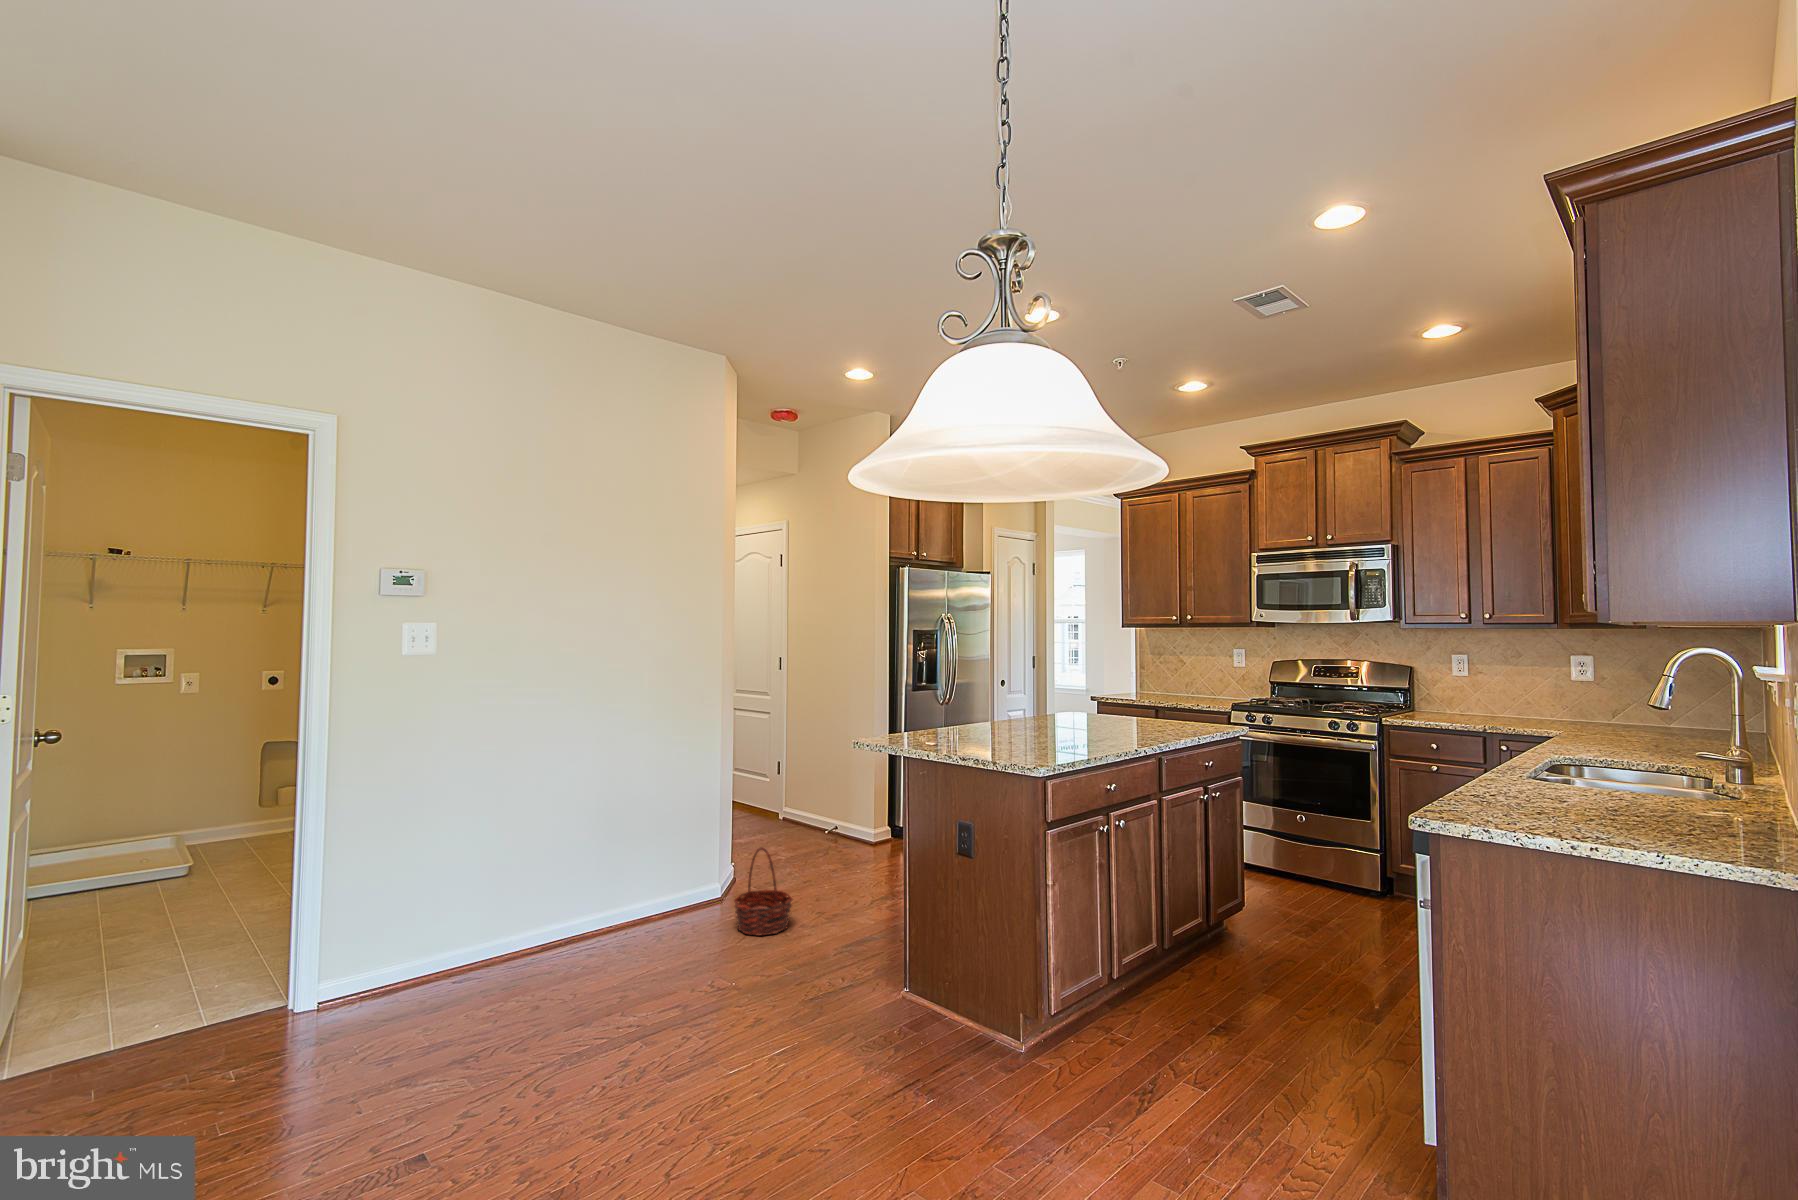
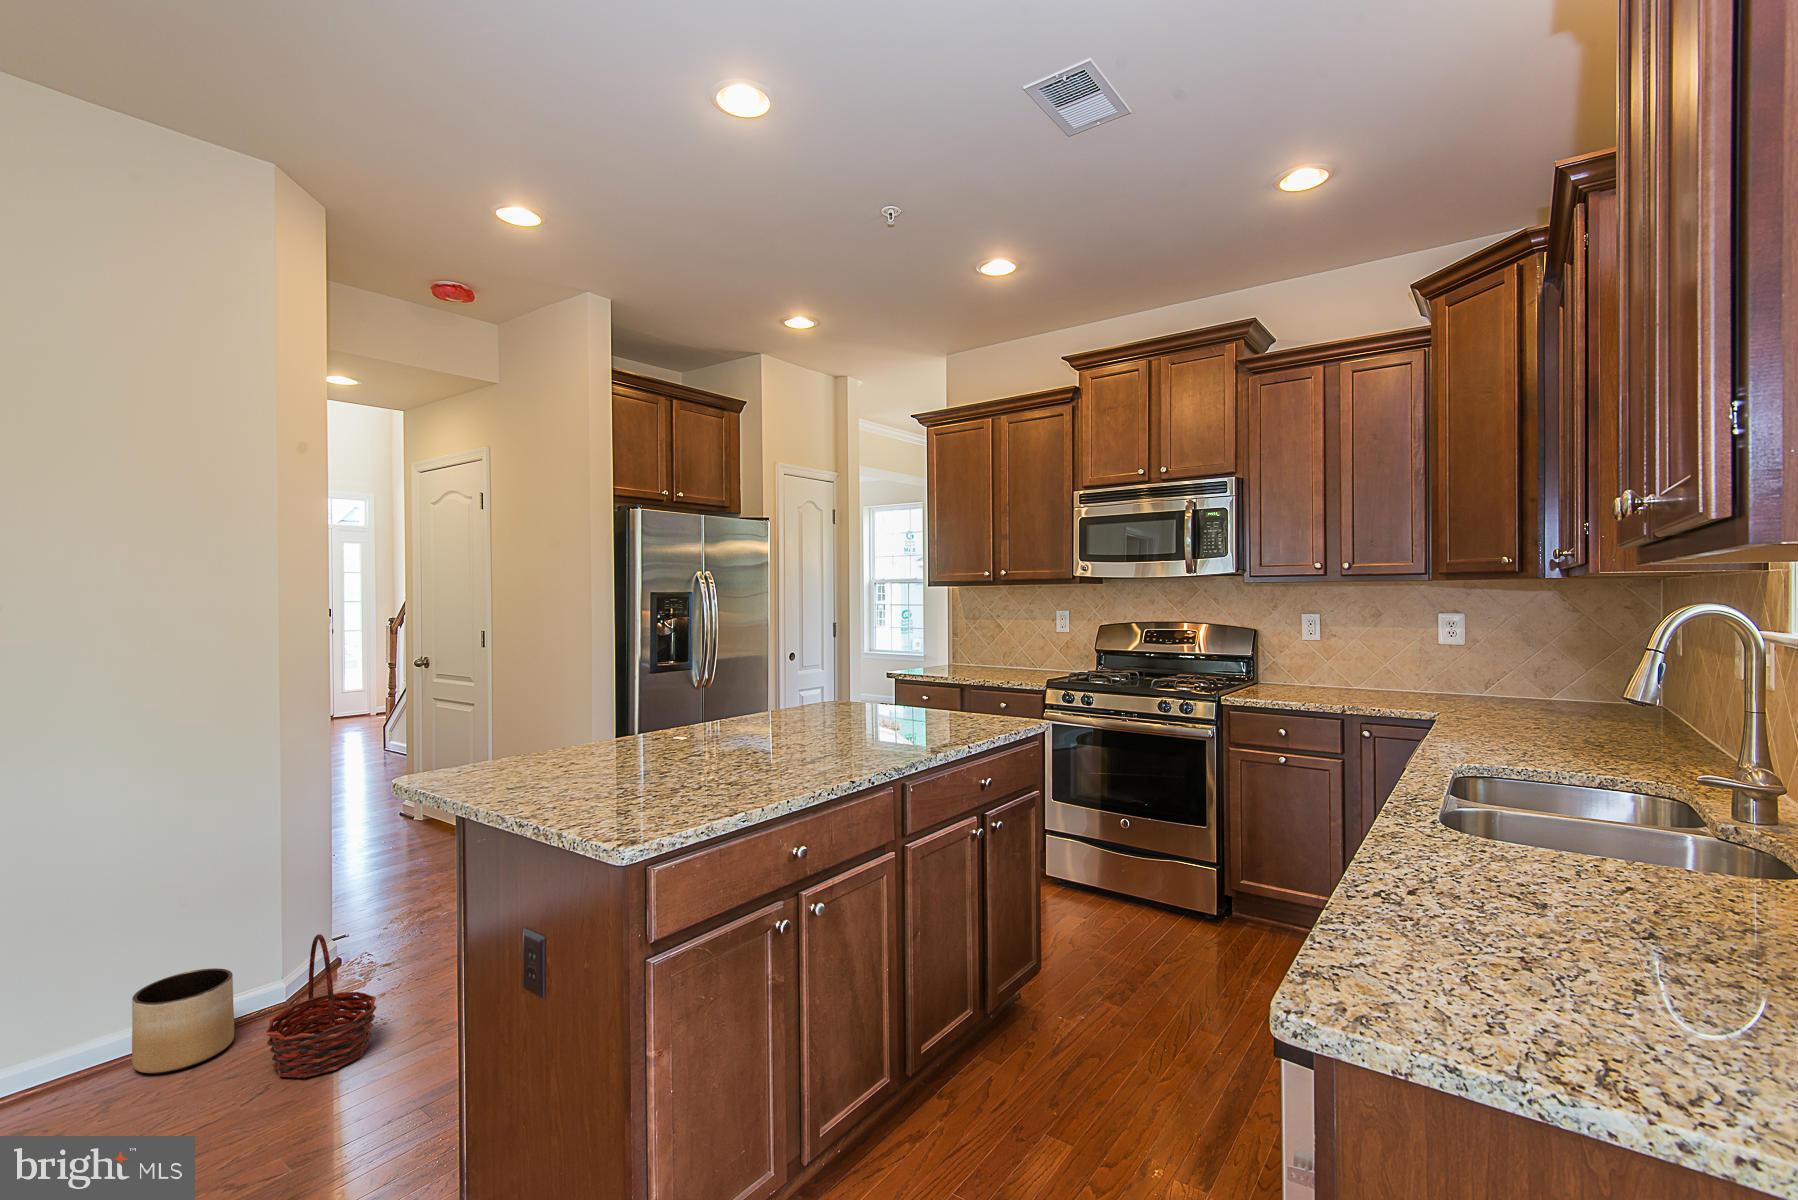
planter: none [651,869,702,928] -> present [132,968,234,1074]

